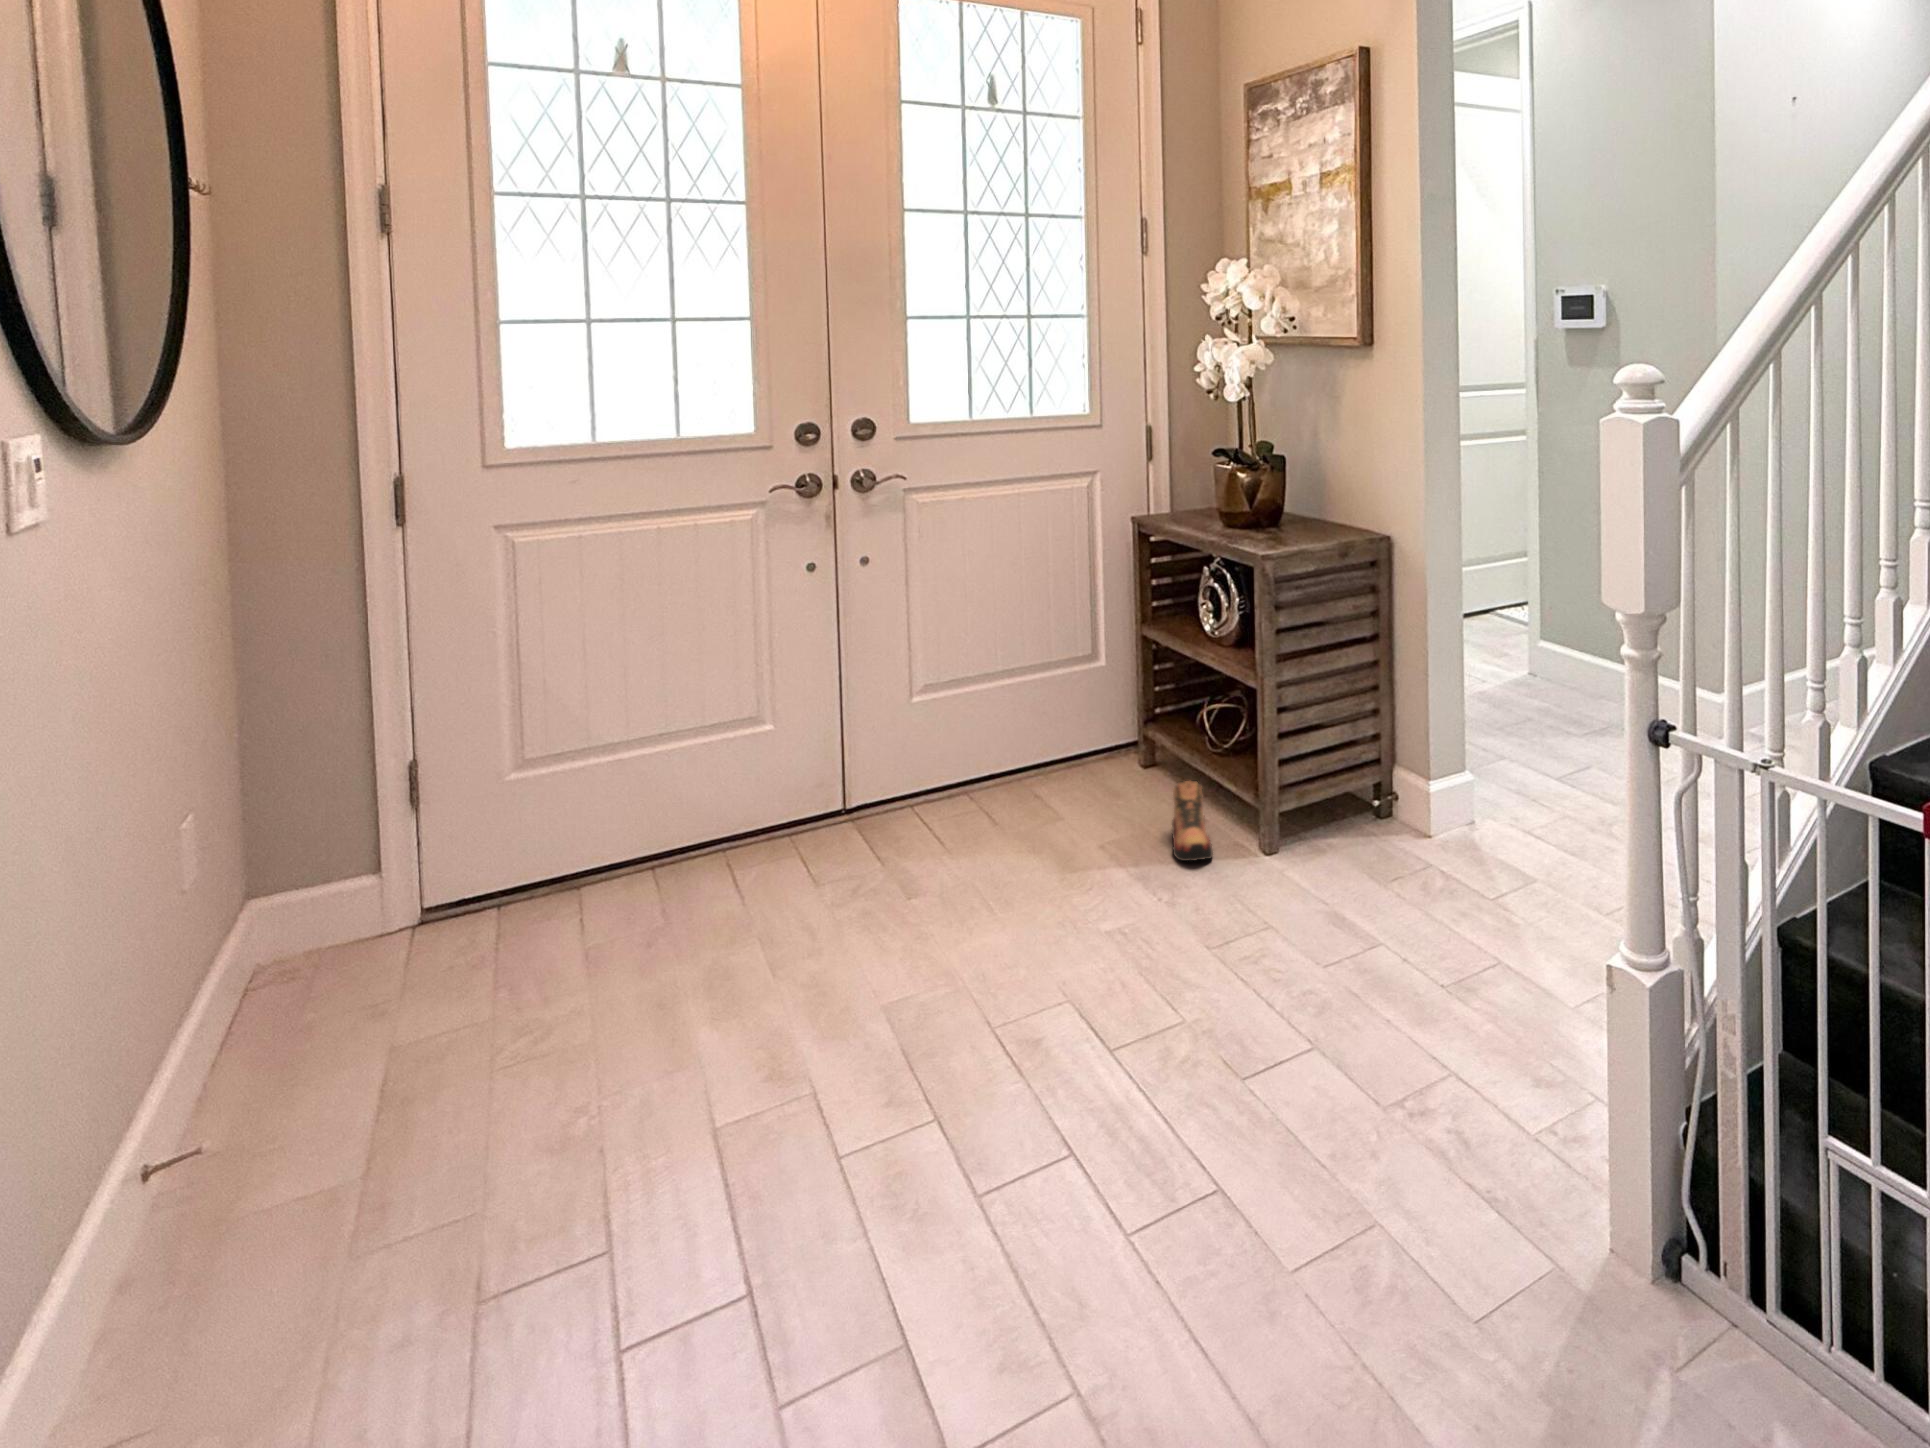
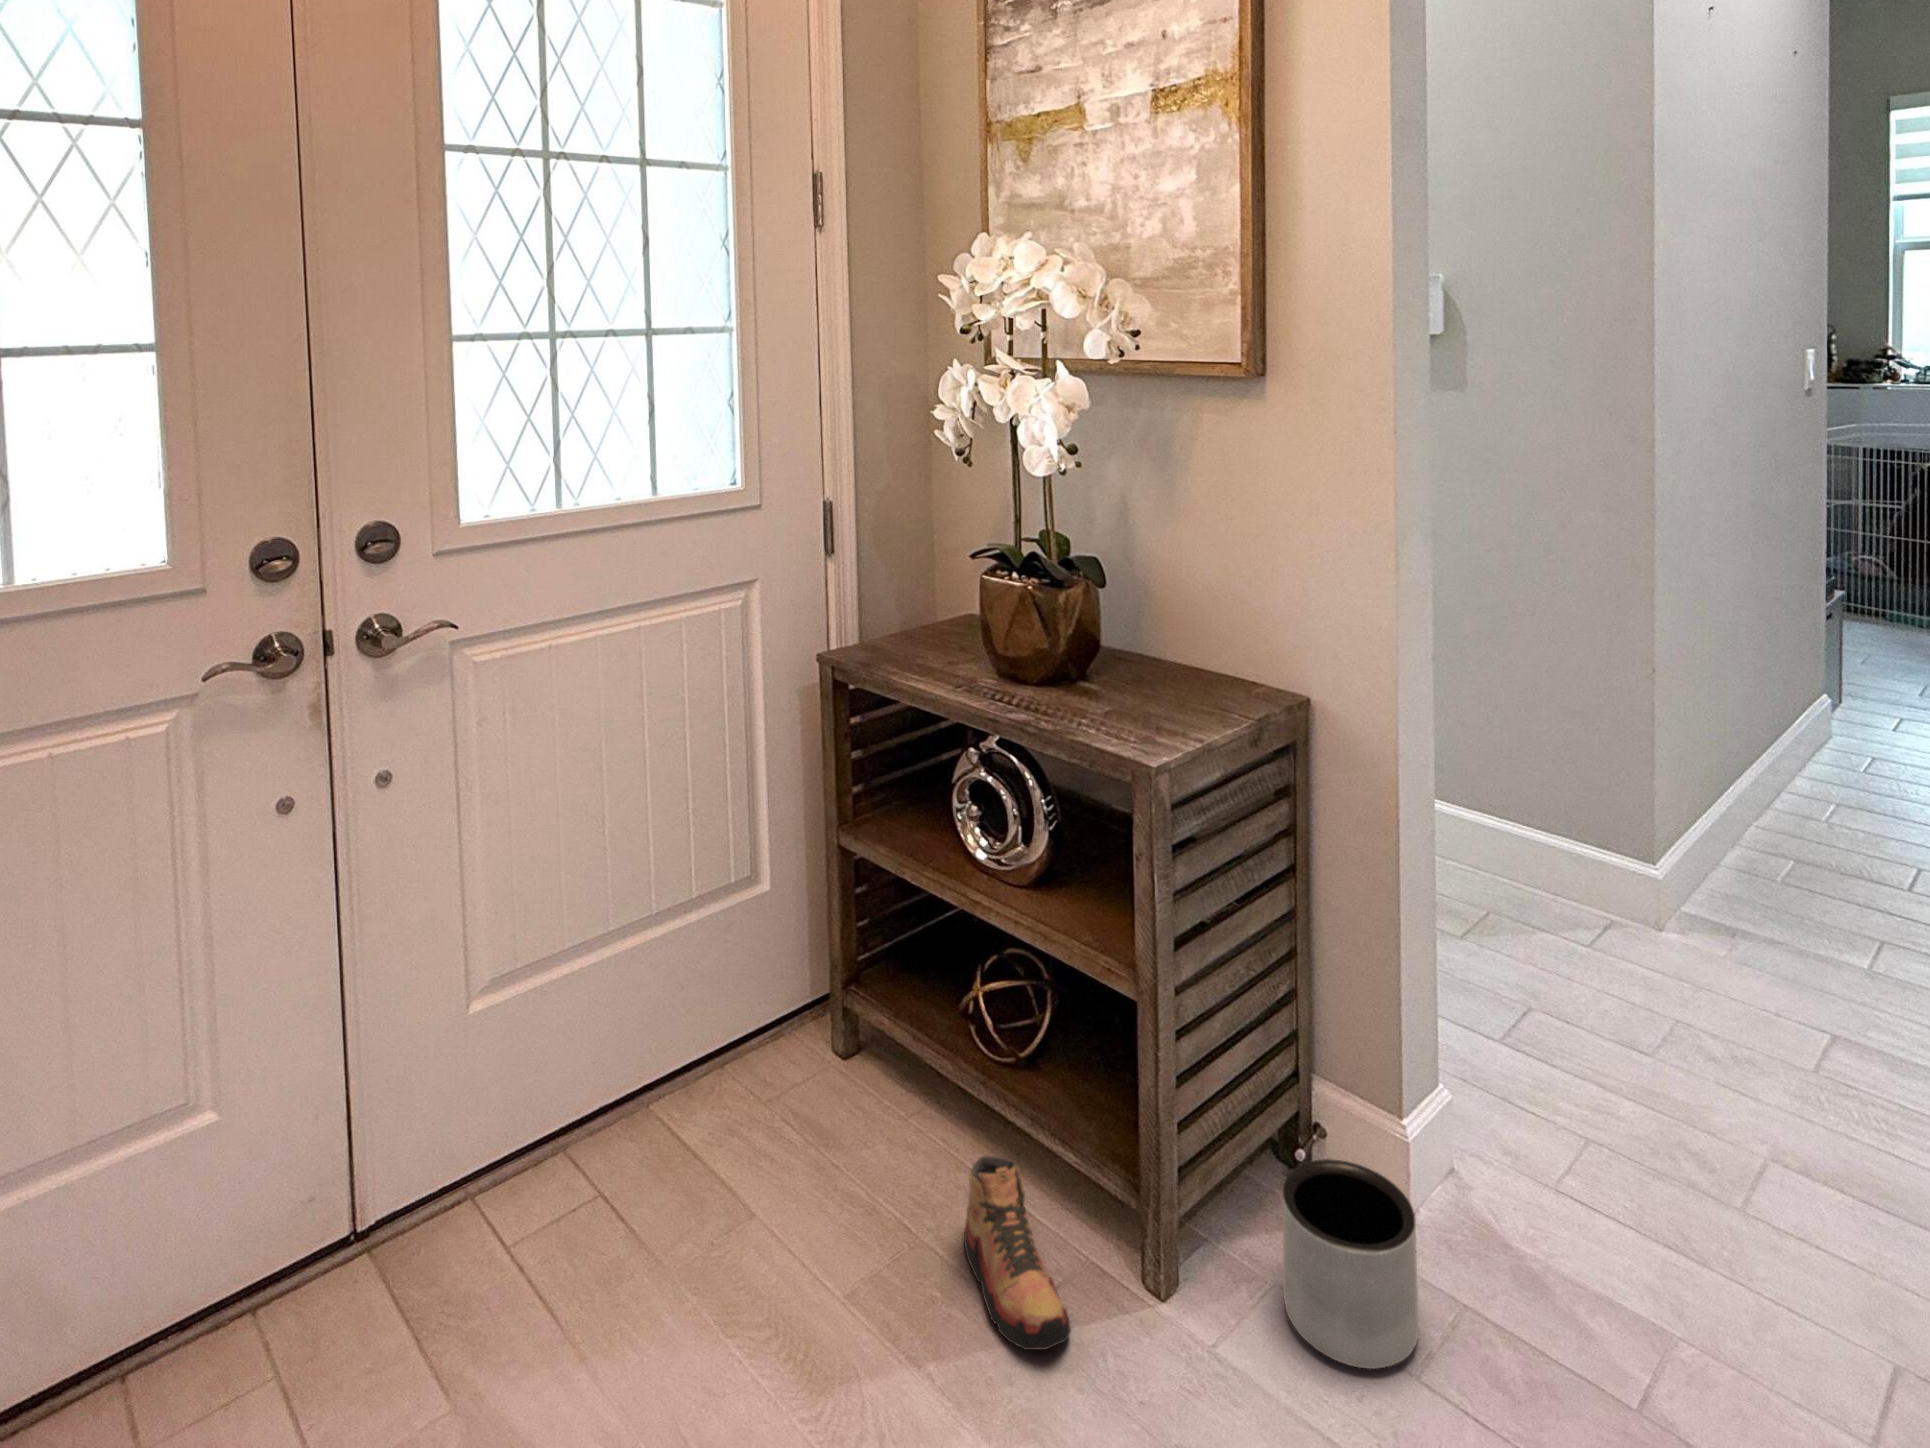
planter: none [1331,784,1401,875] -> present [1282,1159,1419,1369]

